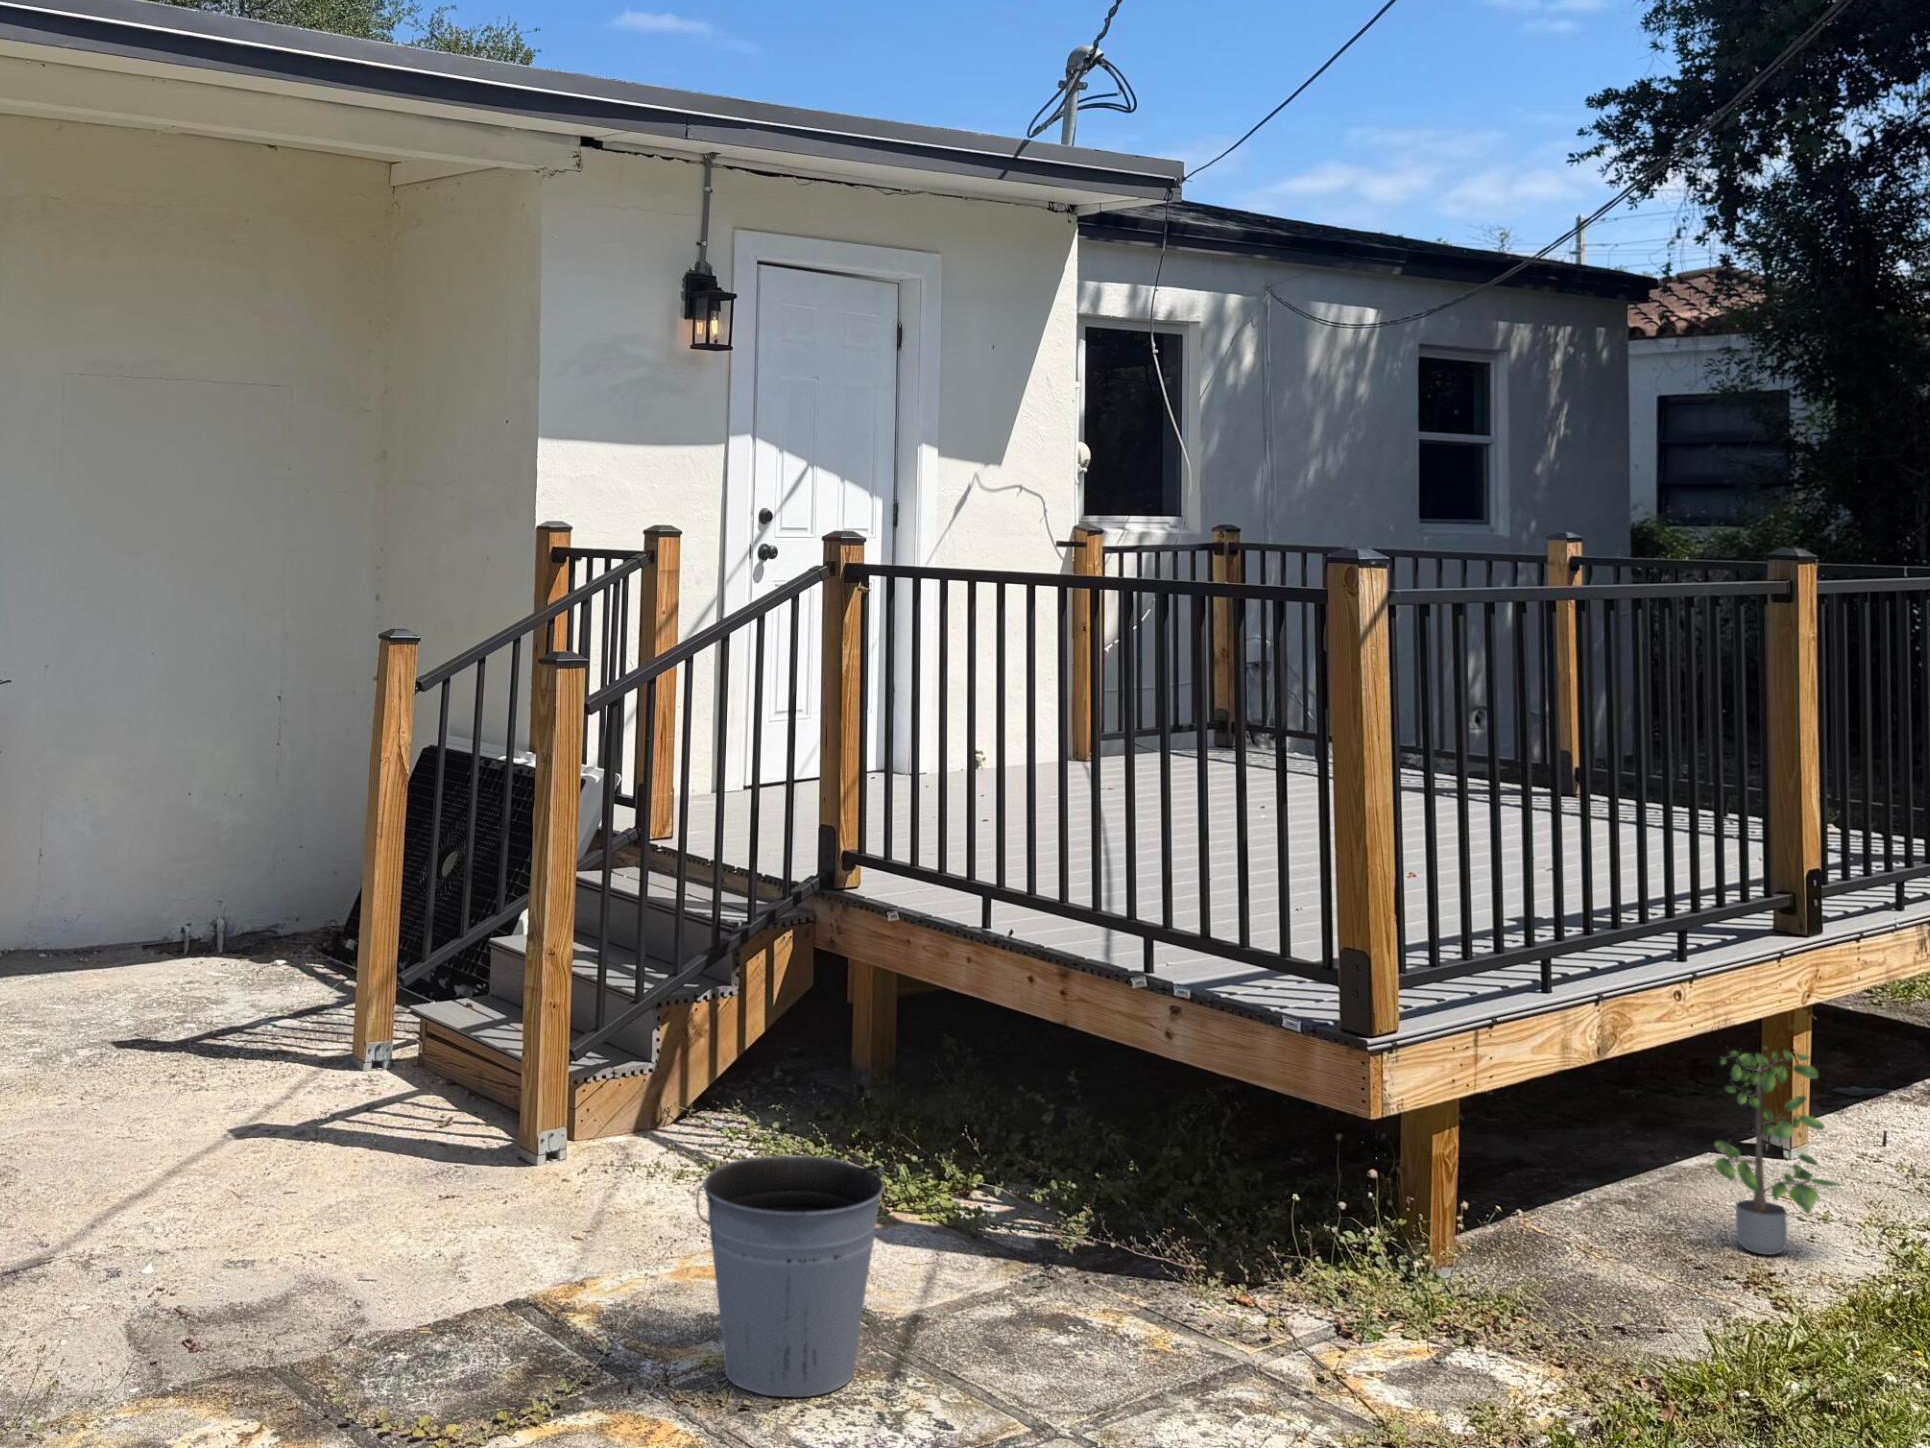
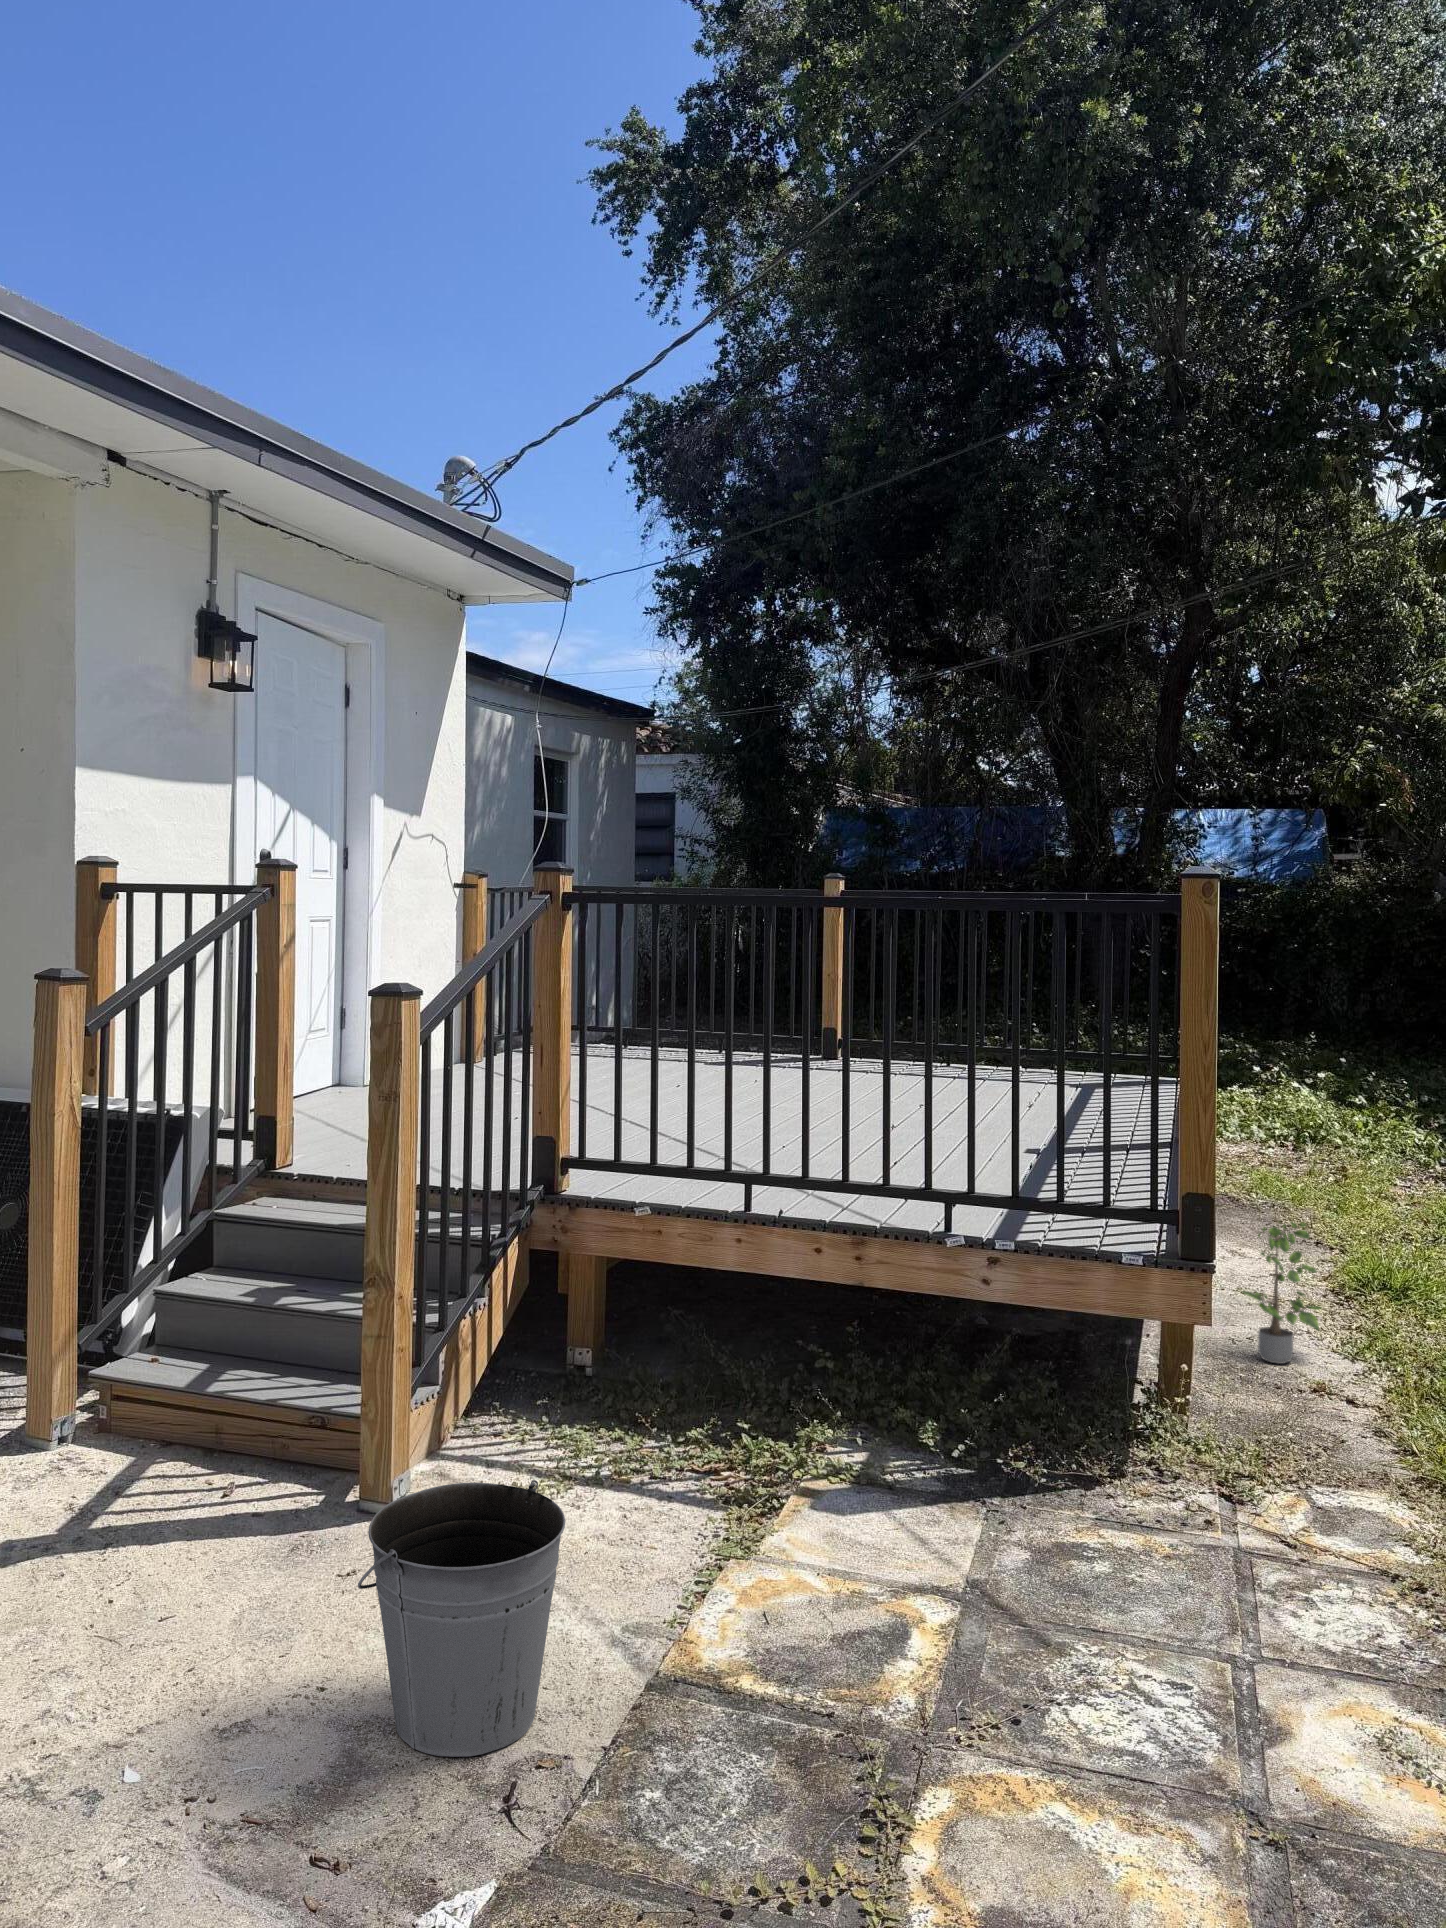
bucket: present [696,1155,884,1397] -> present [358,1480,565,1757]

